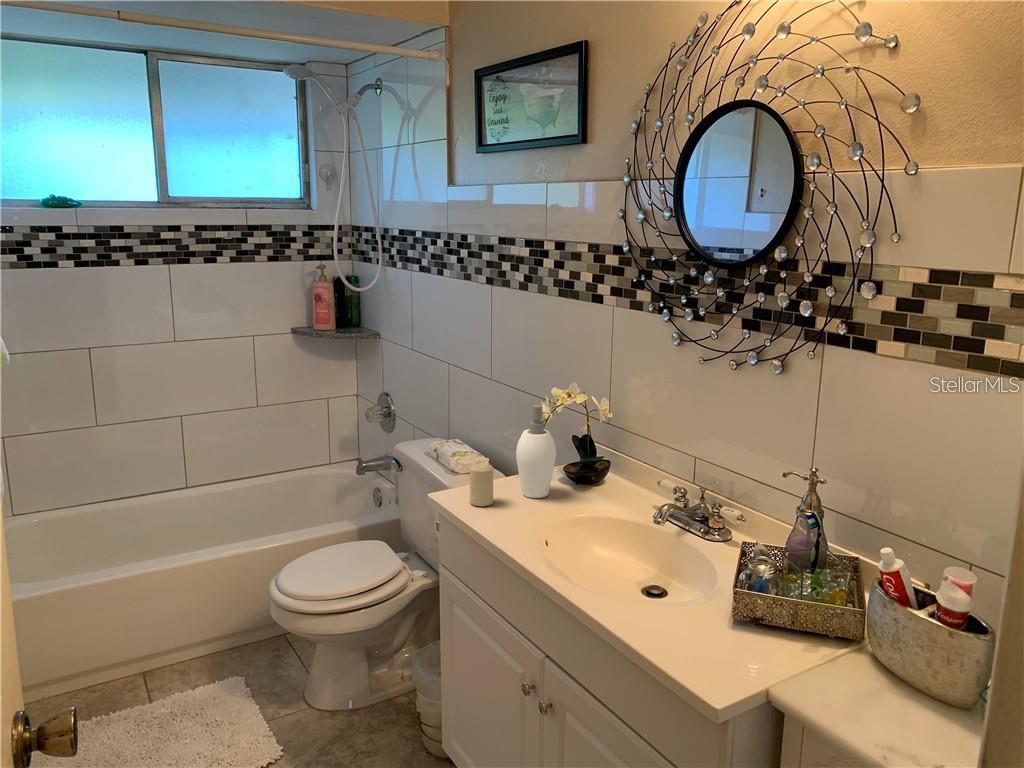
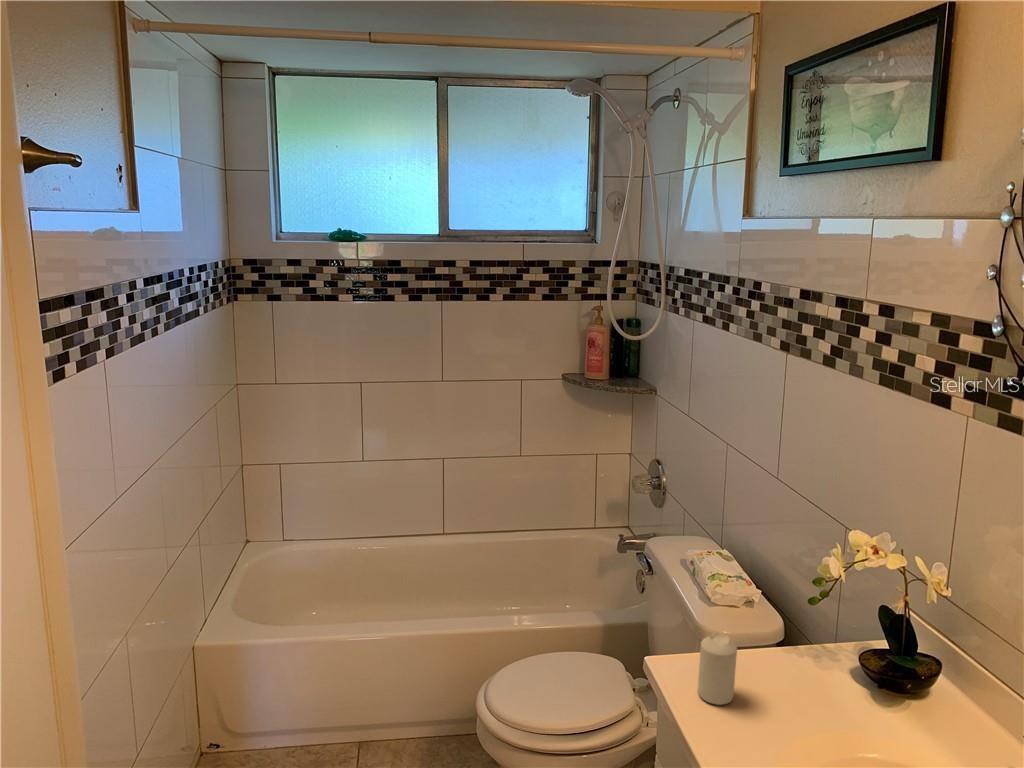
soap dispenser: present [516,405,570,498] -> none [778,562,873,706]

